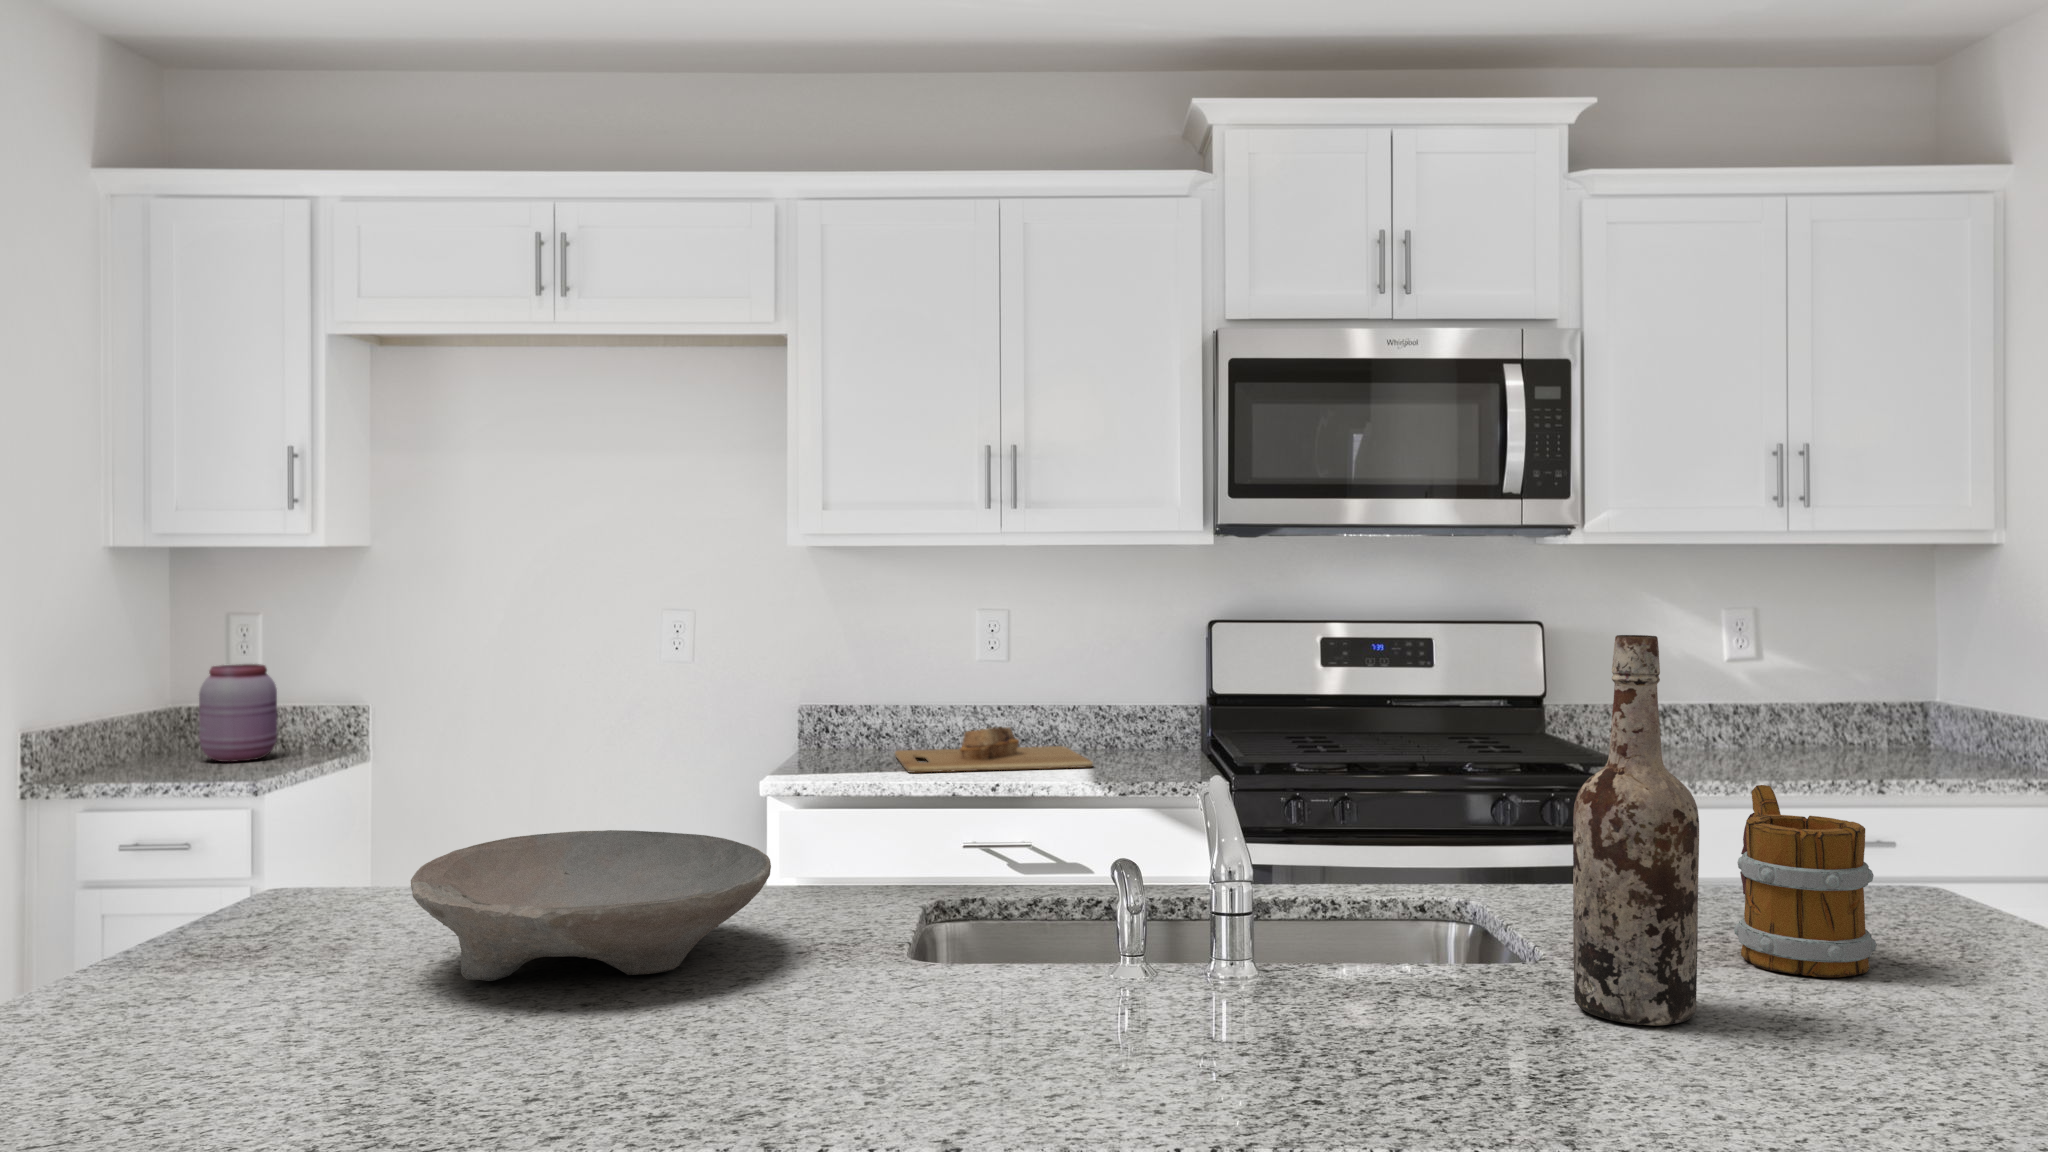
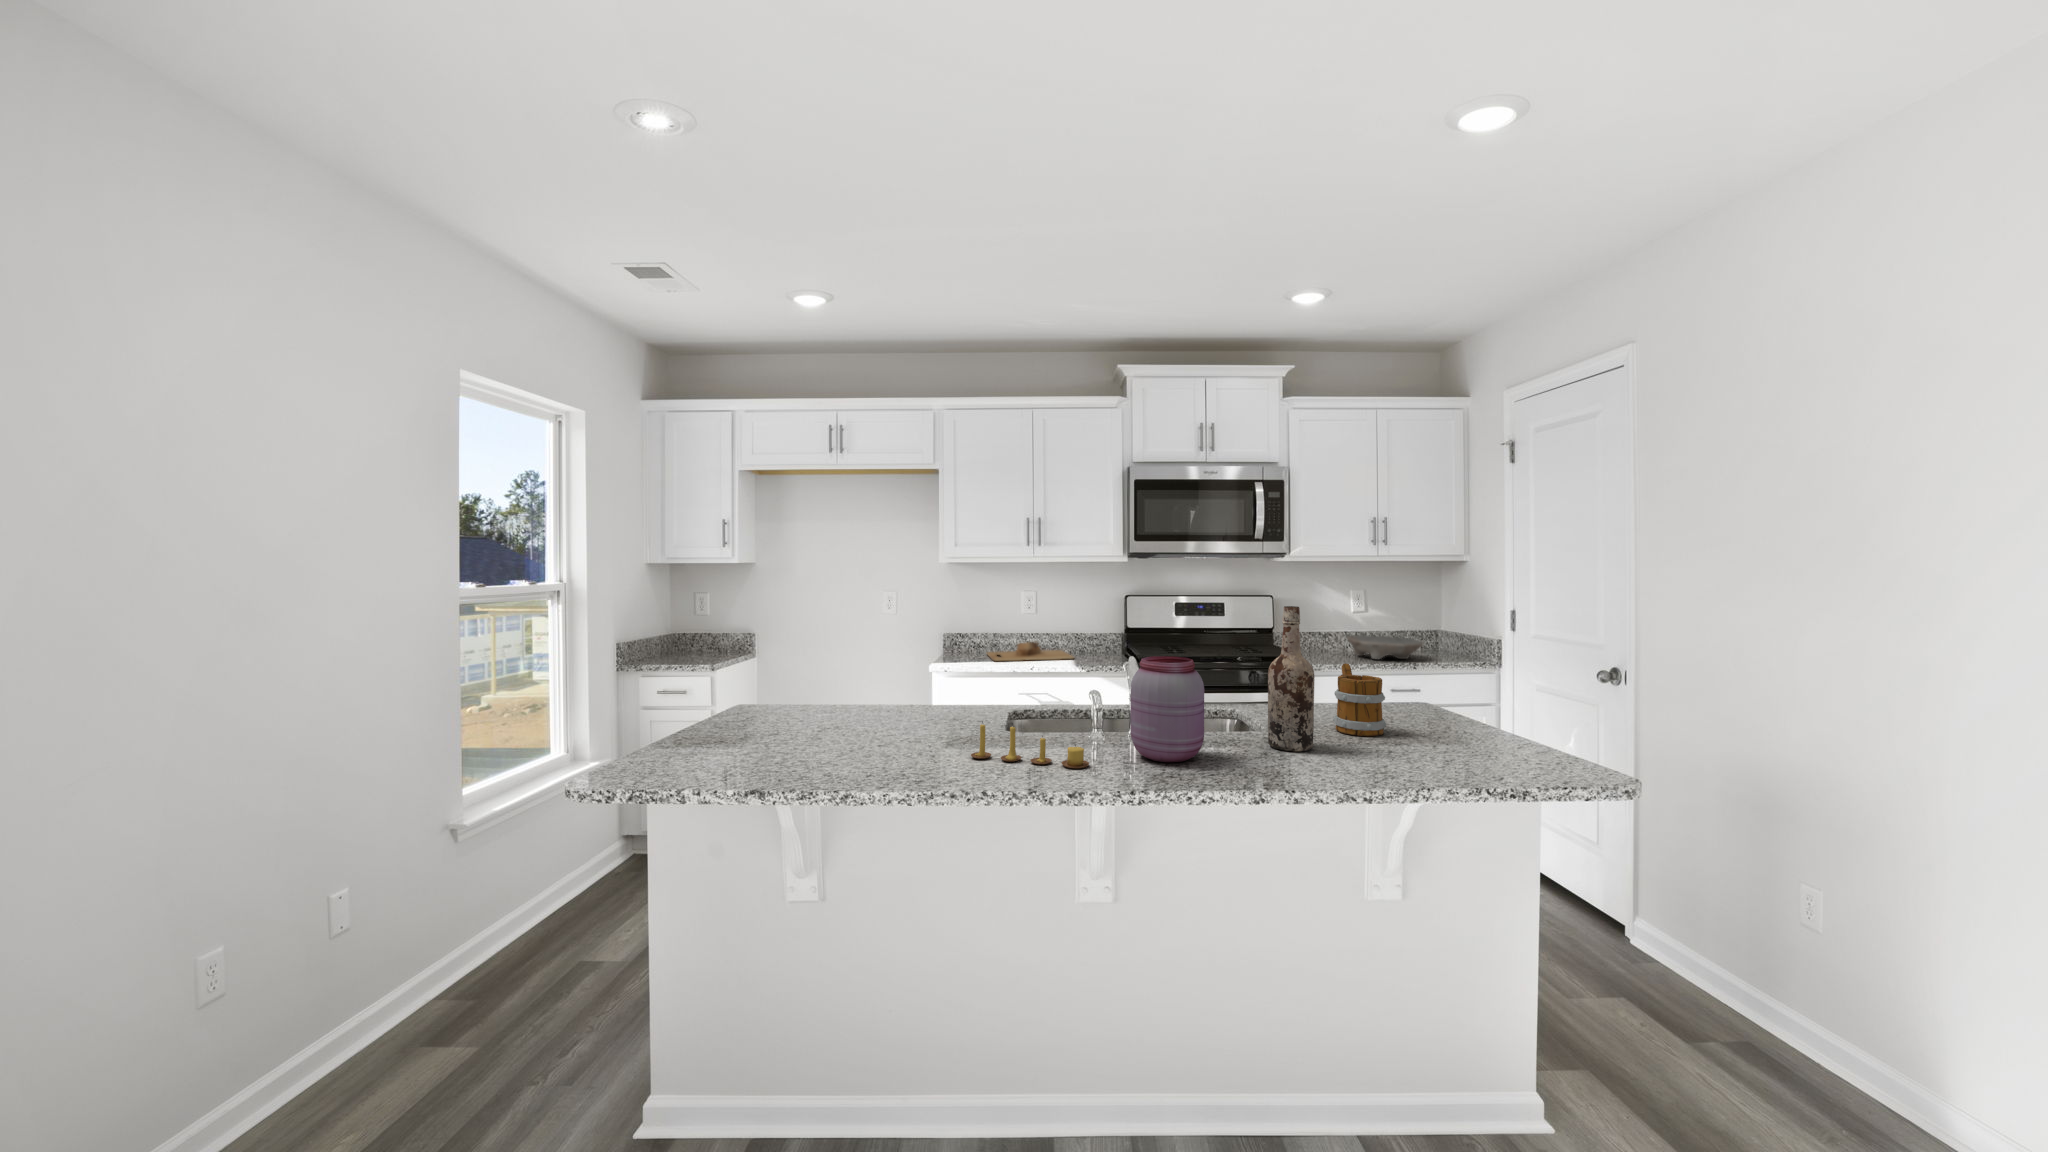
jar: present [199,664,277,762] -> present [1130,656,1204,762]
bowl: present [411,830,771,981] -> present [1347,635,1423,659]
candle: none [770,945,1090,1082] -> present [971,722,1089,768]

